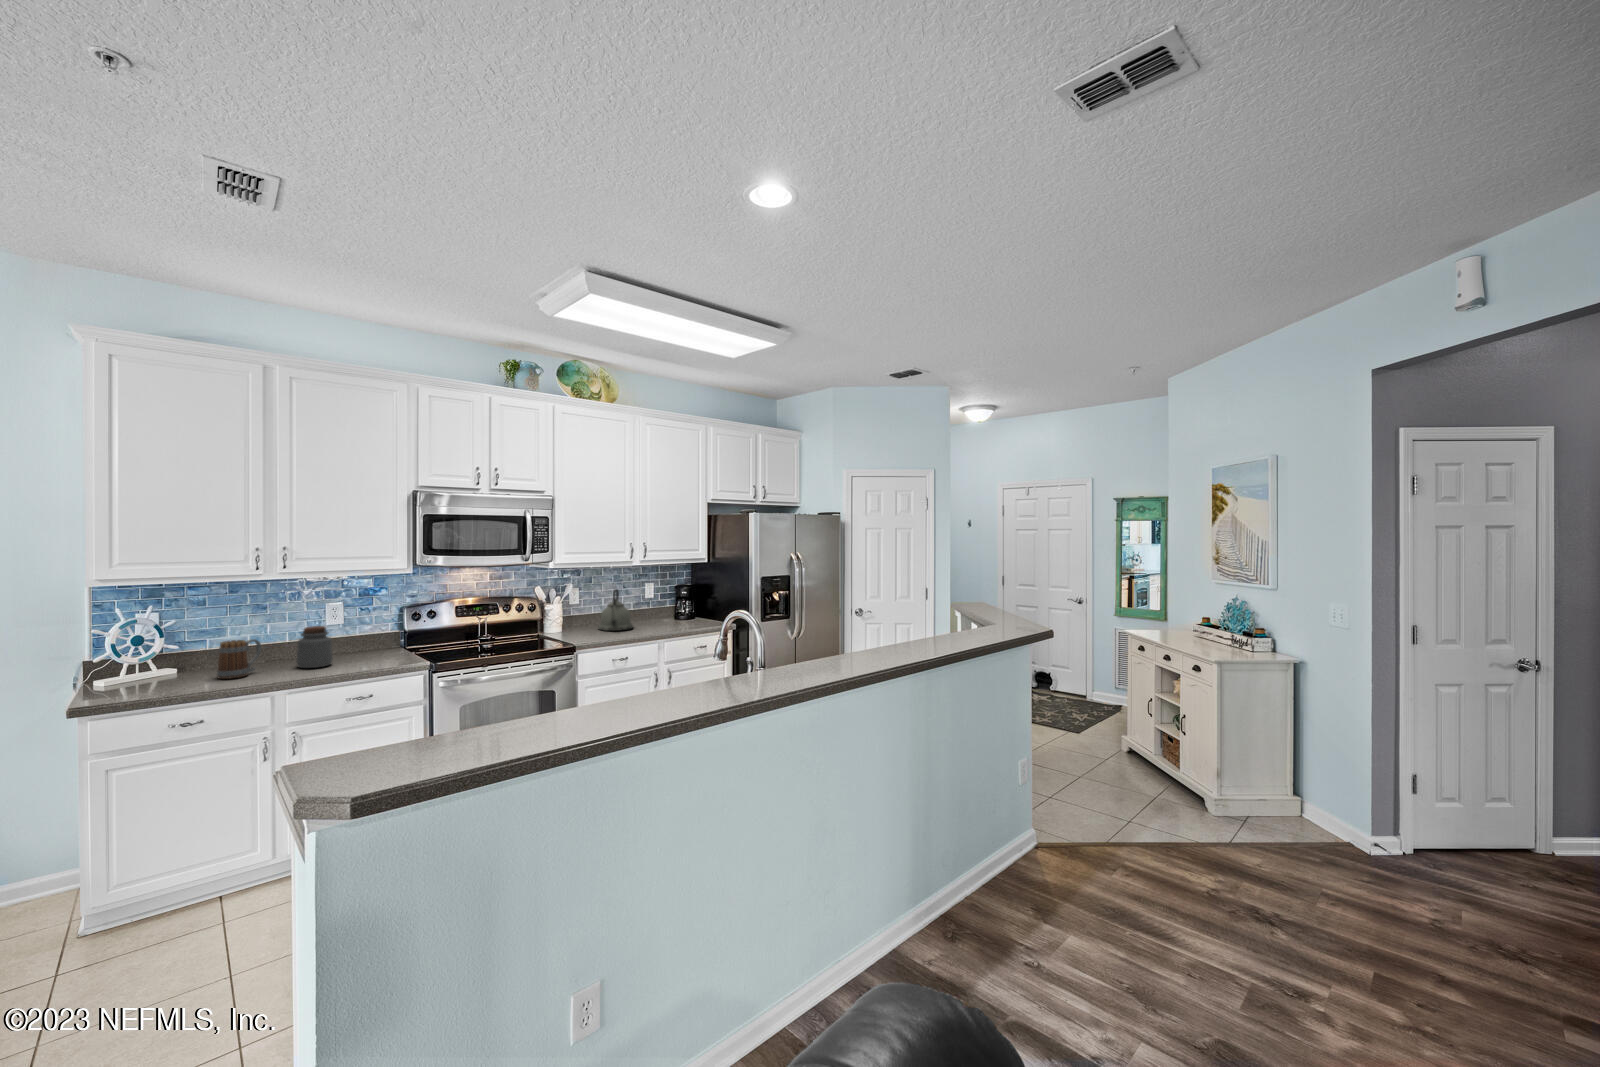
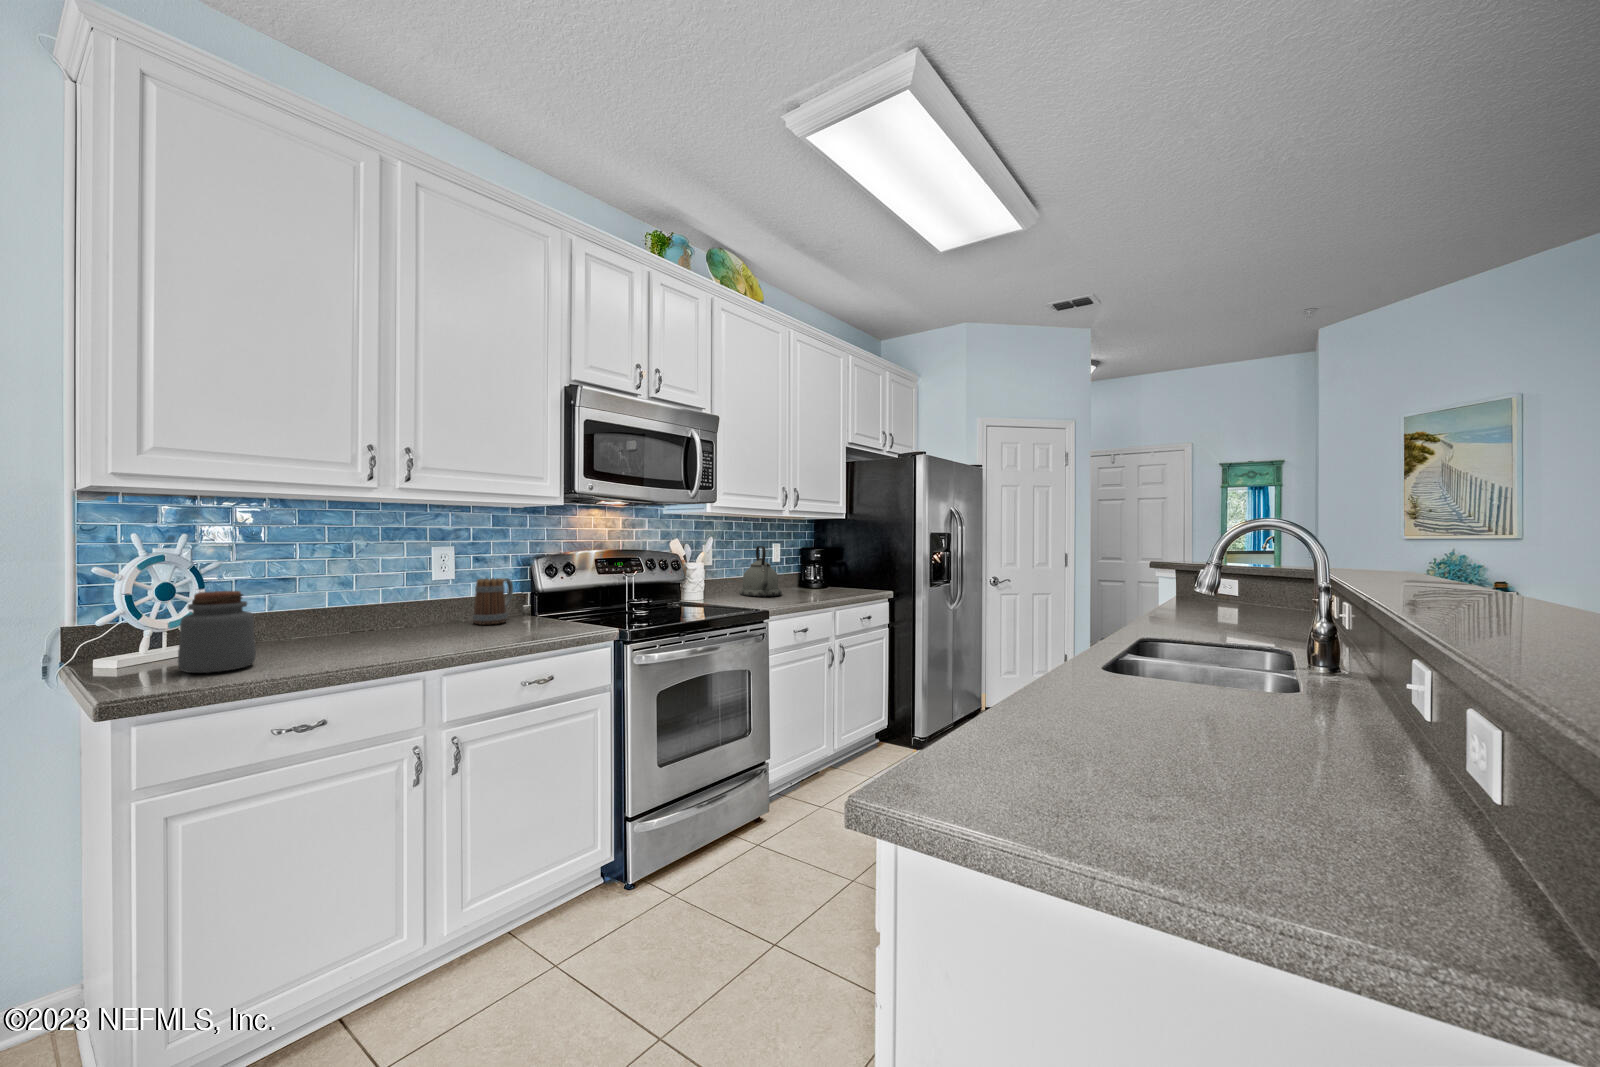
jar: present [296,626,333,668] -> present [178,591,256,673]
mug: present [217,639,261,679] -> present [473,578,513,624]

